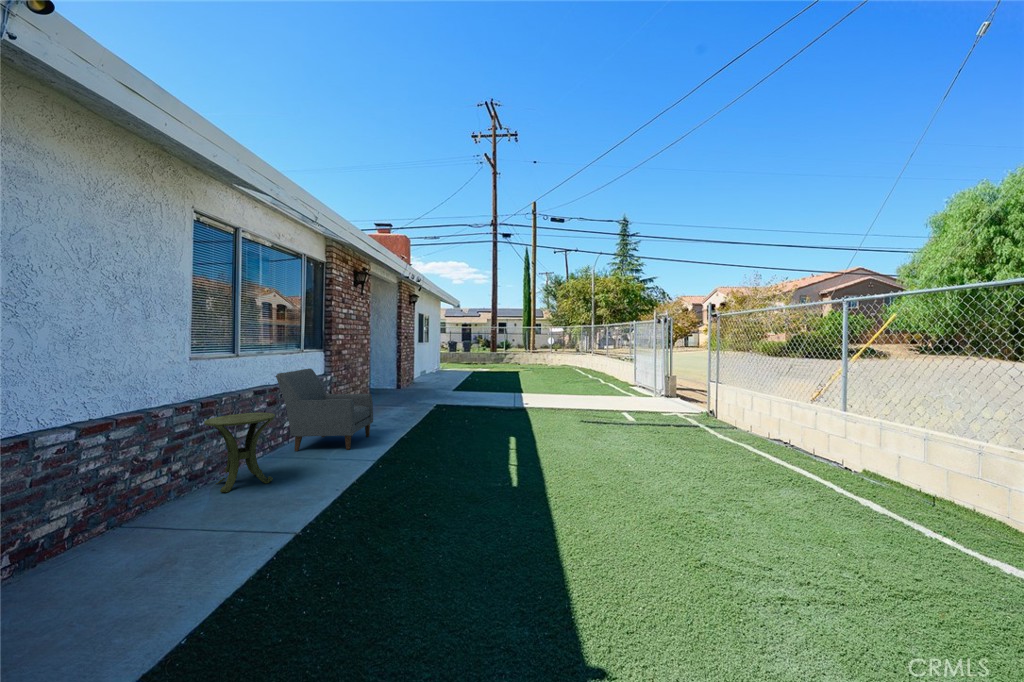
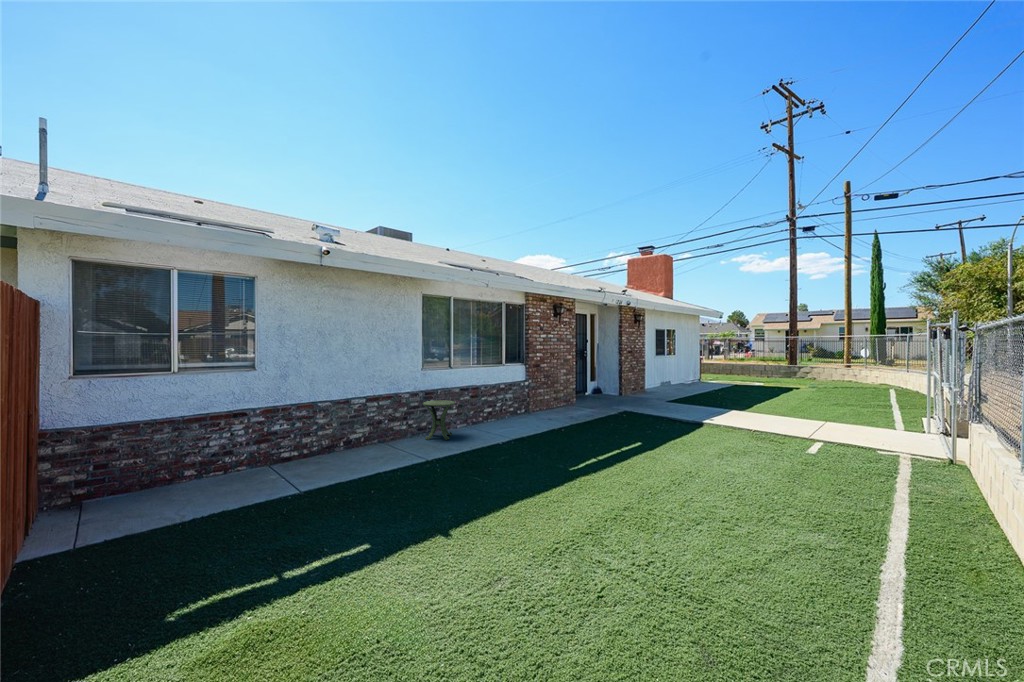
chair: present [276,368,373,451] -> none [475,377,535,432]

